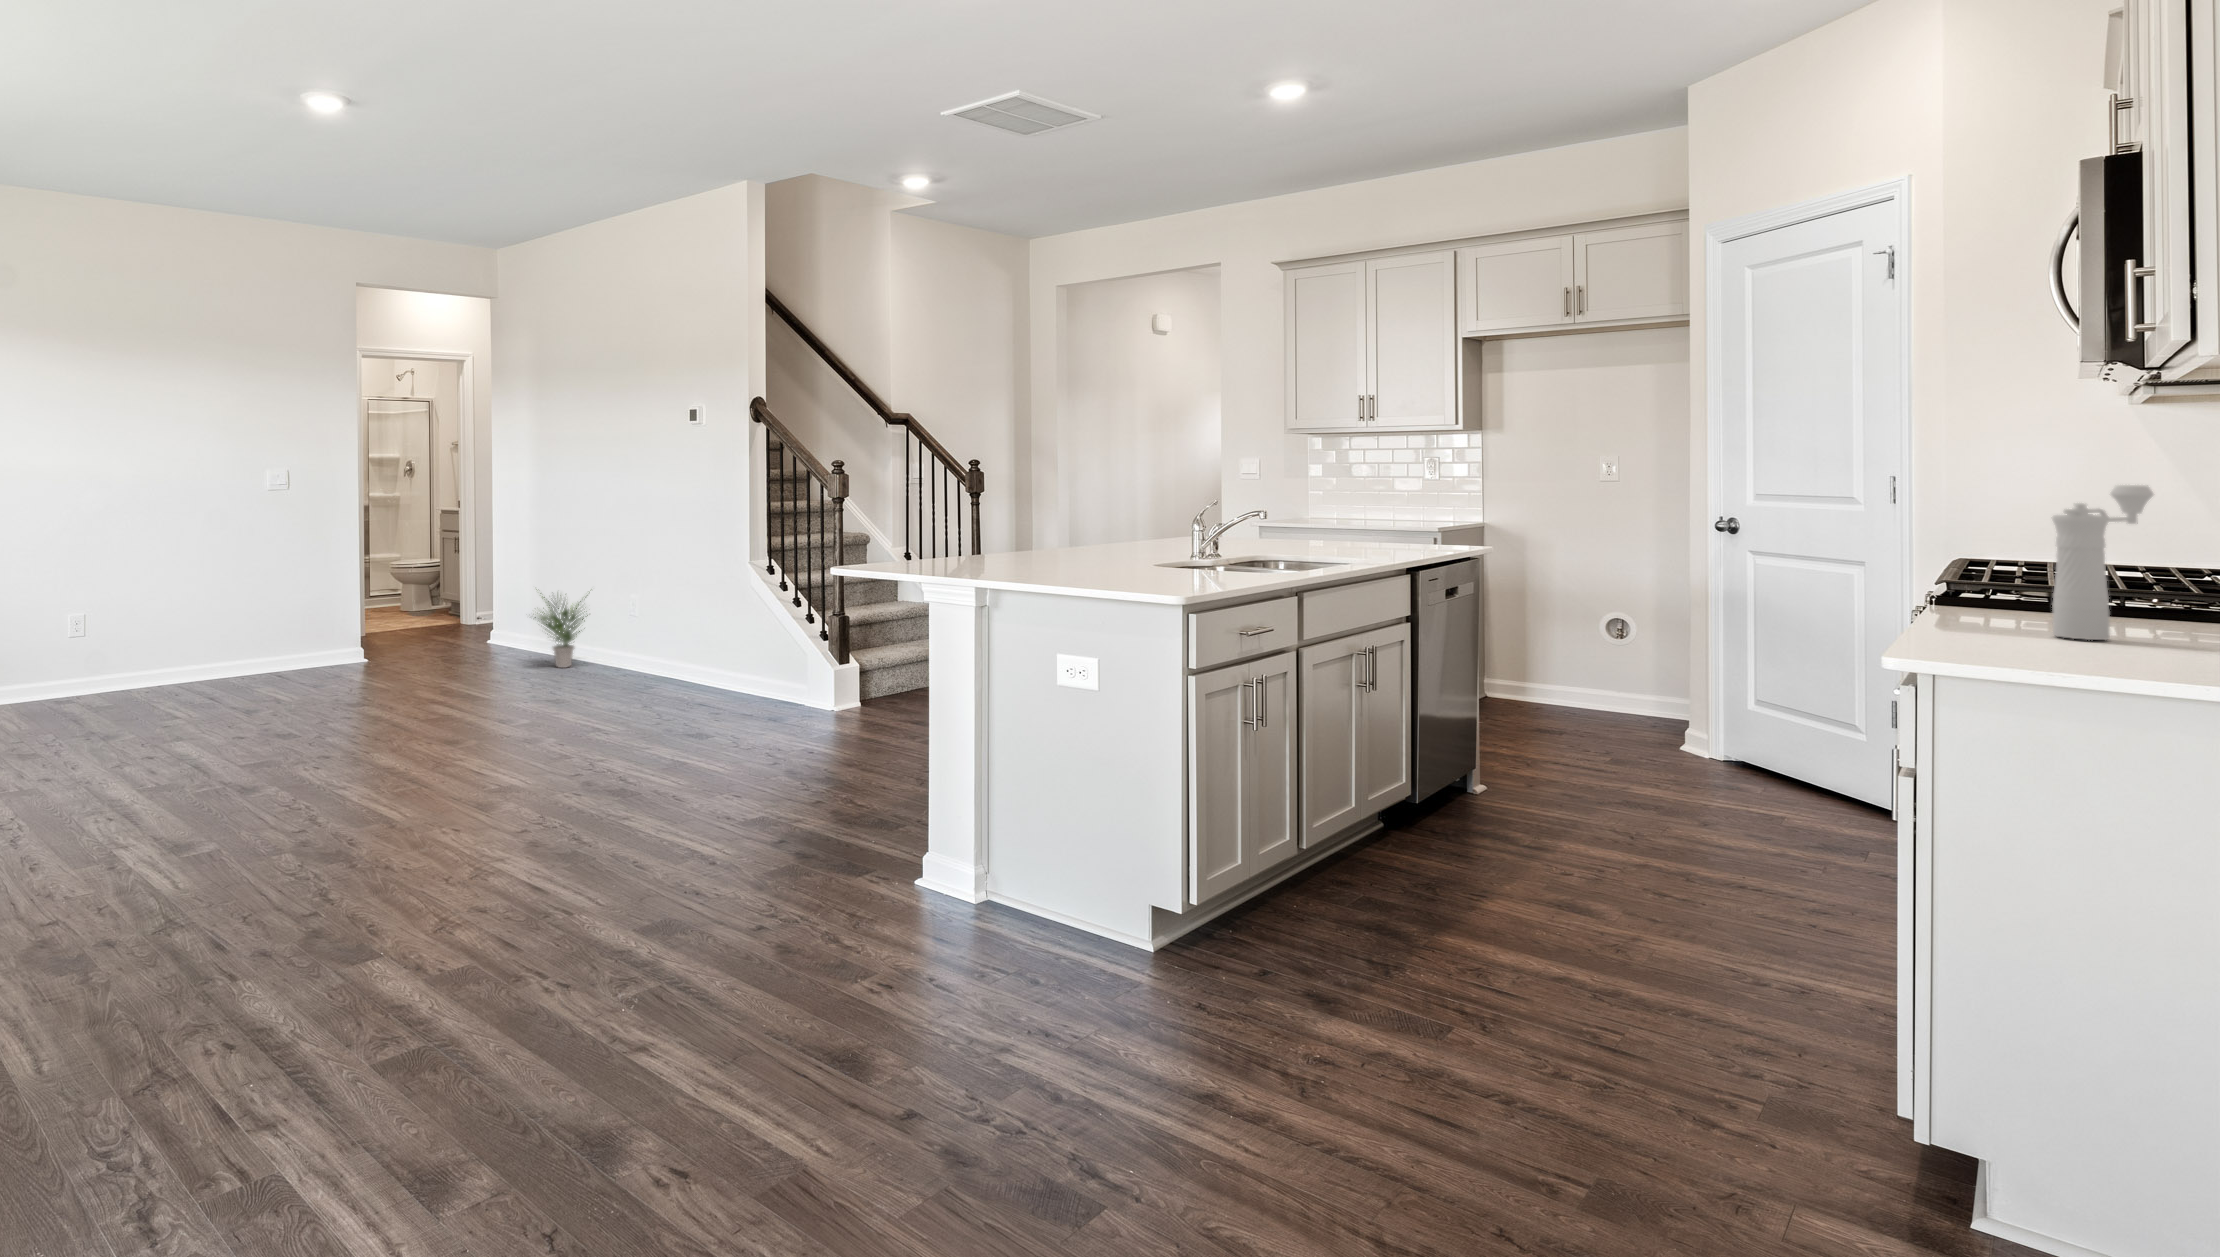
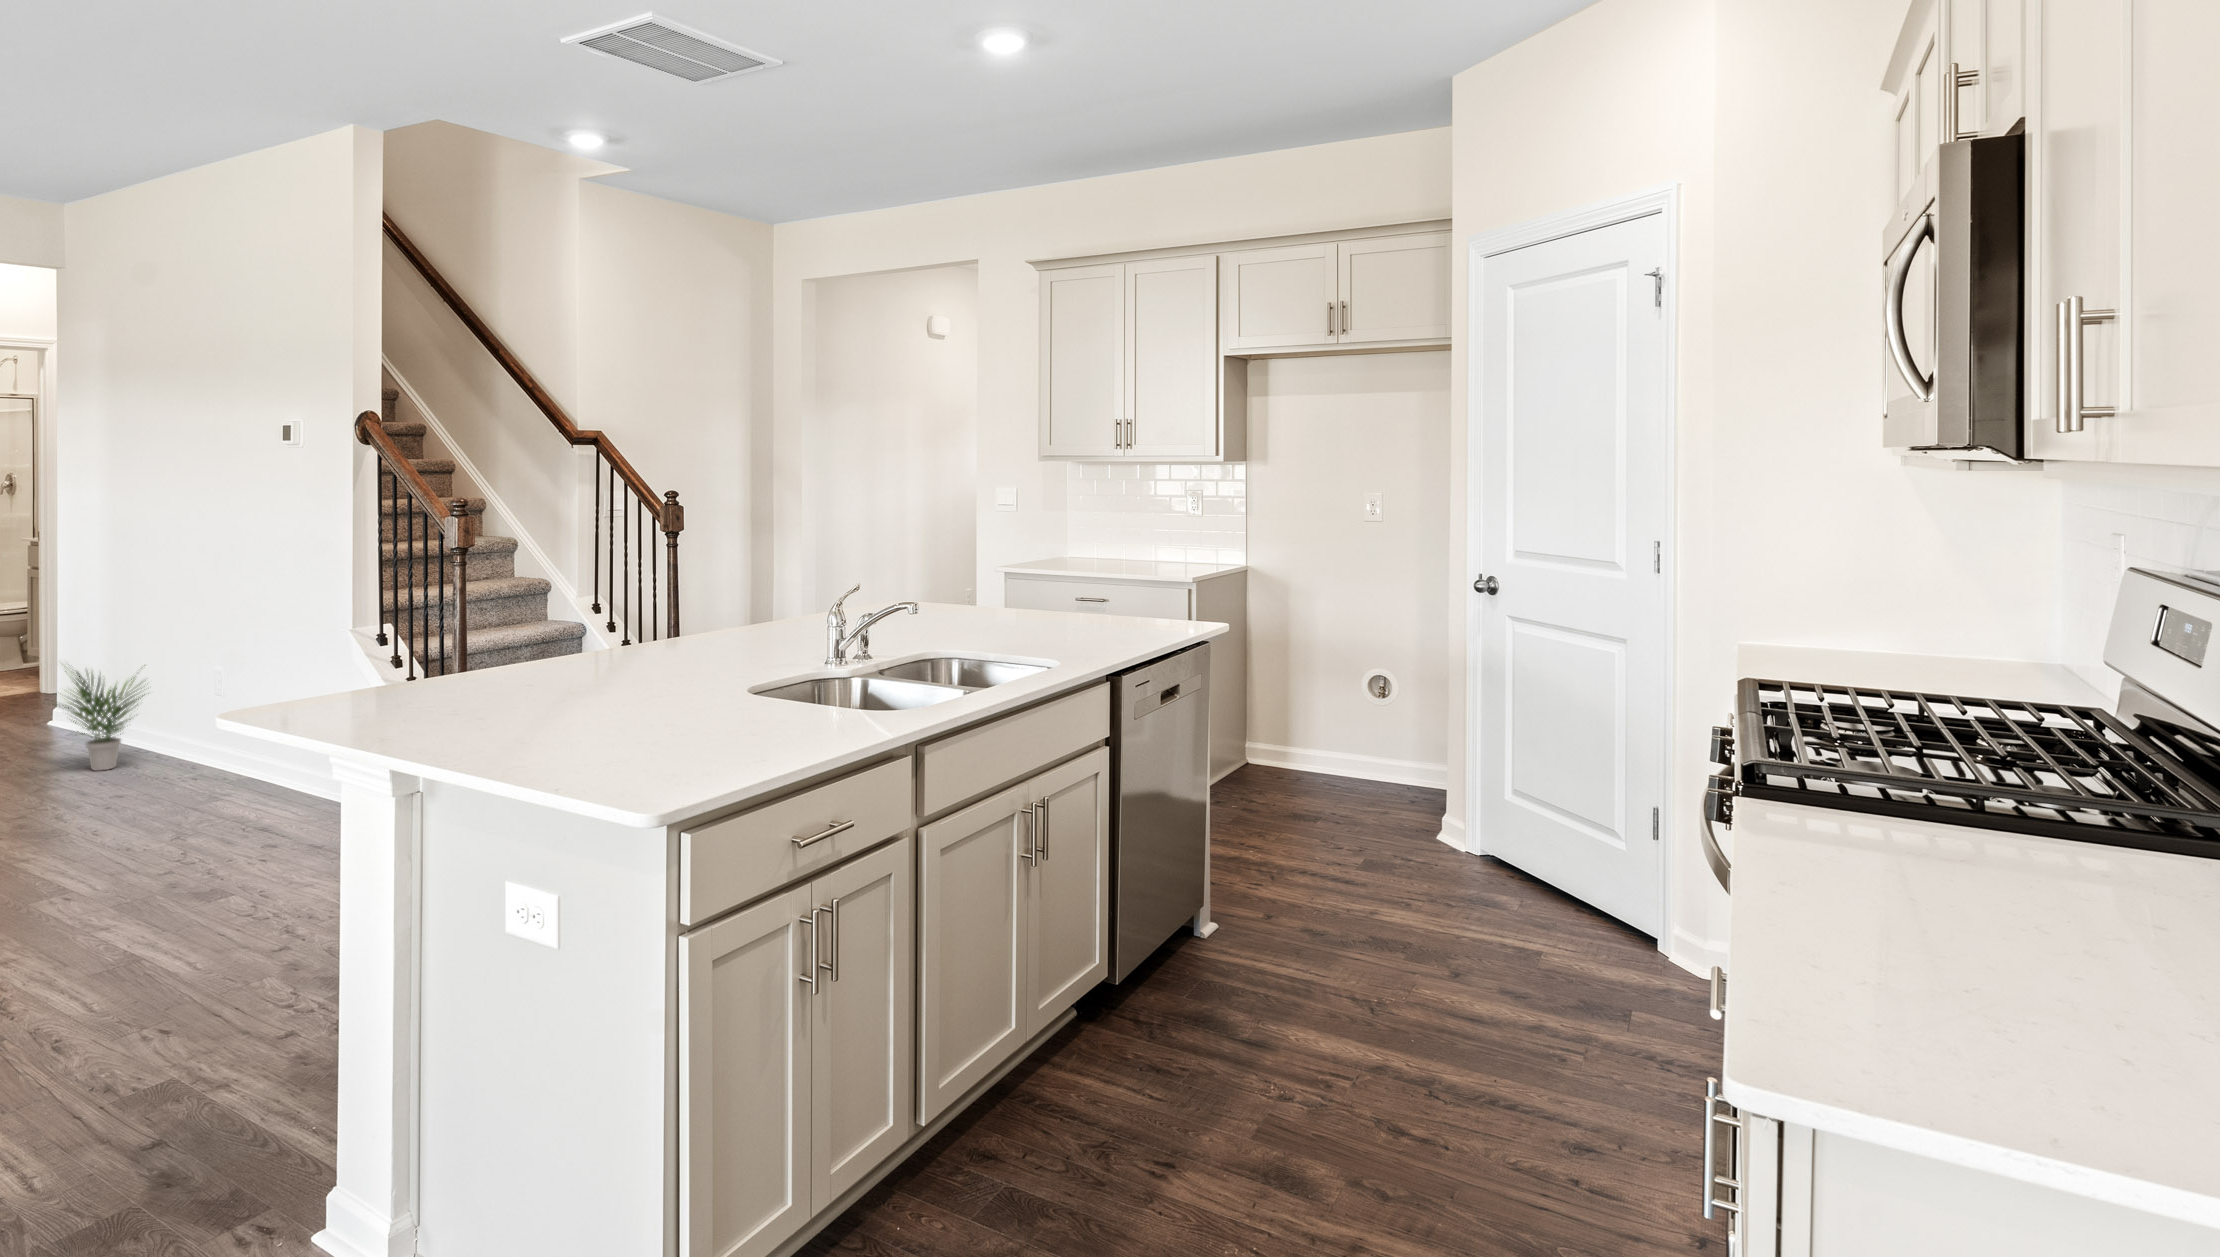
pepper mill: present [2052,485,2154,640] -> none [1981,720,2136,1046]

